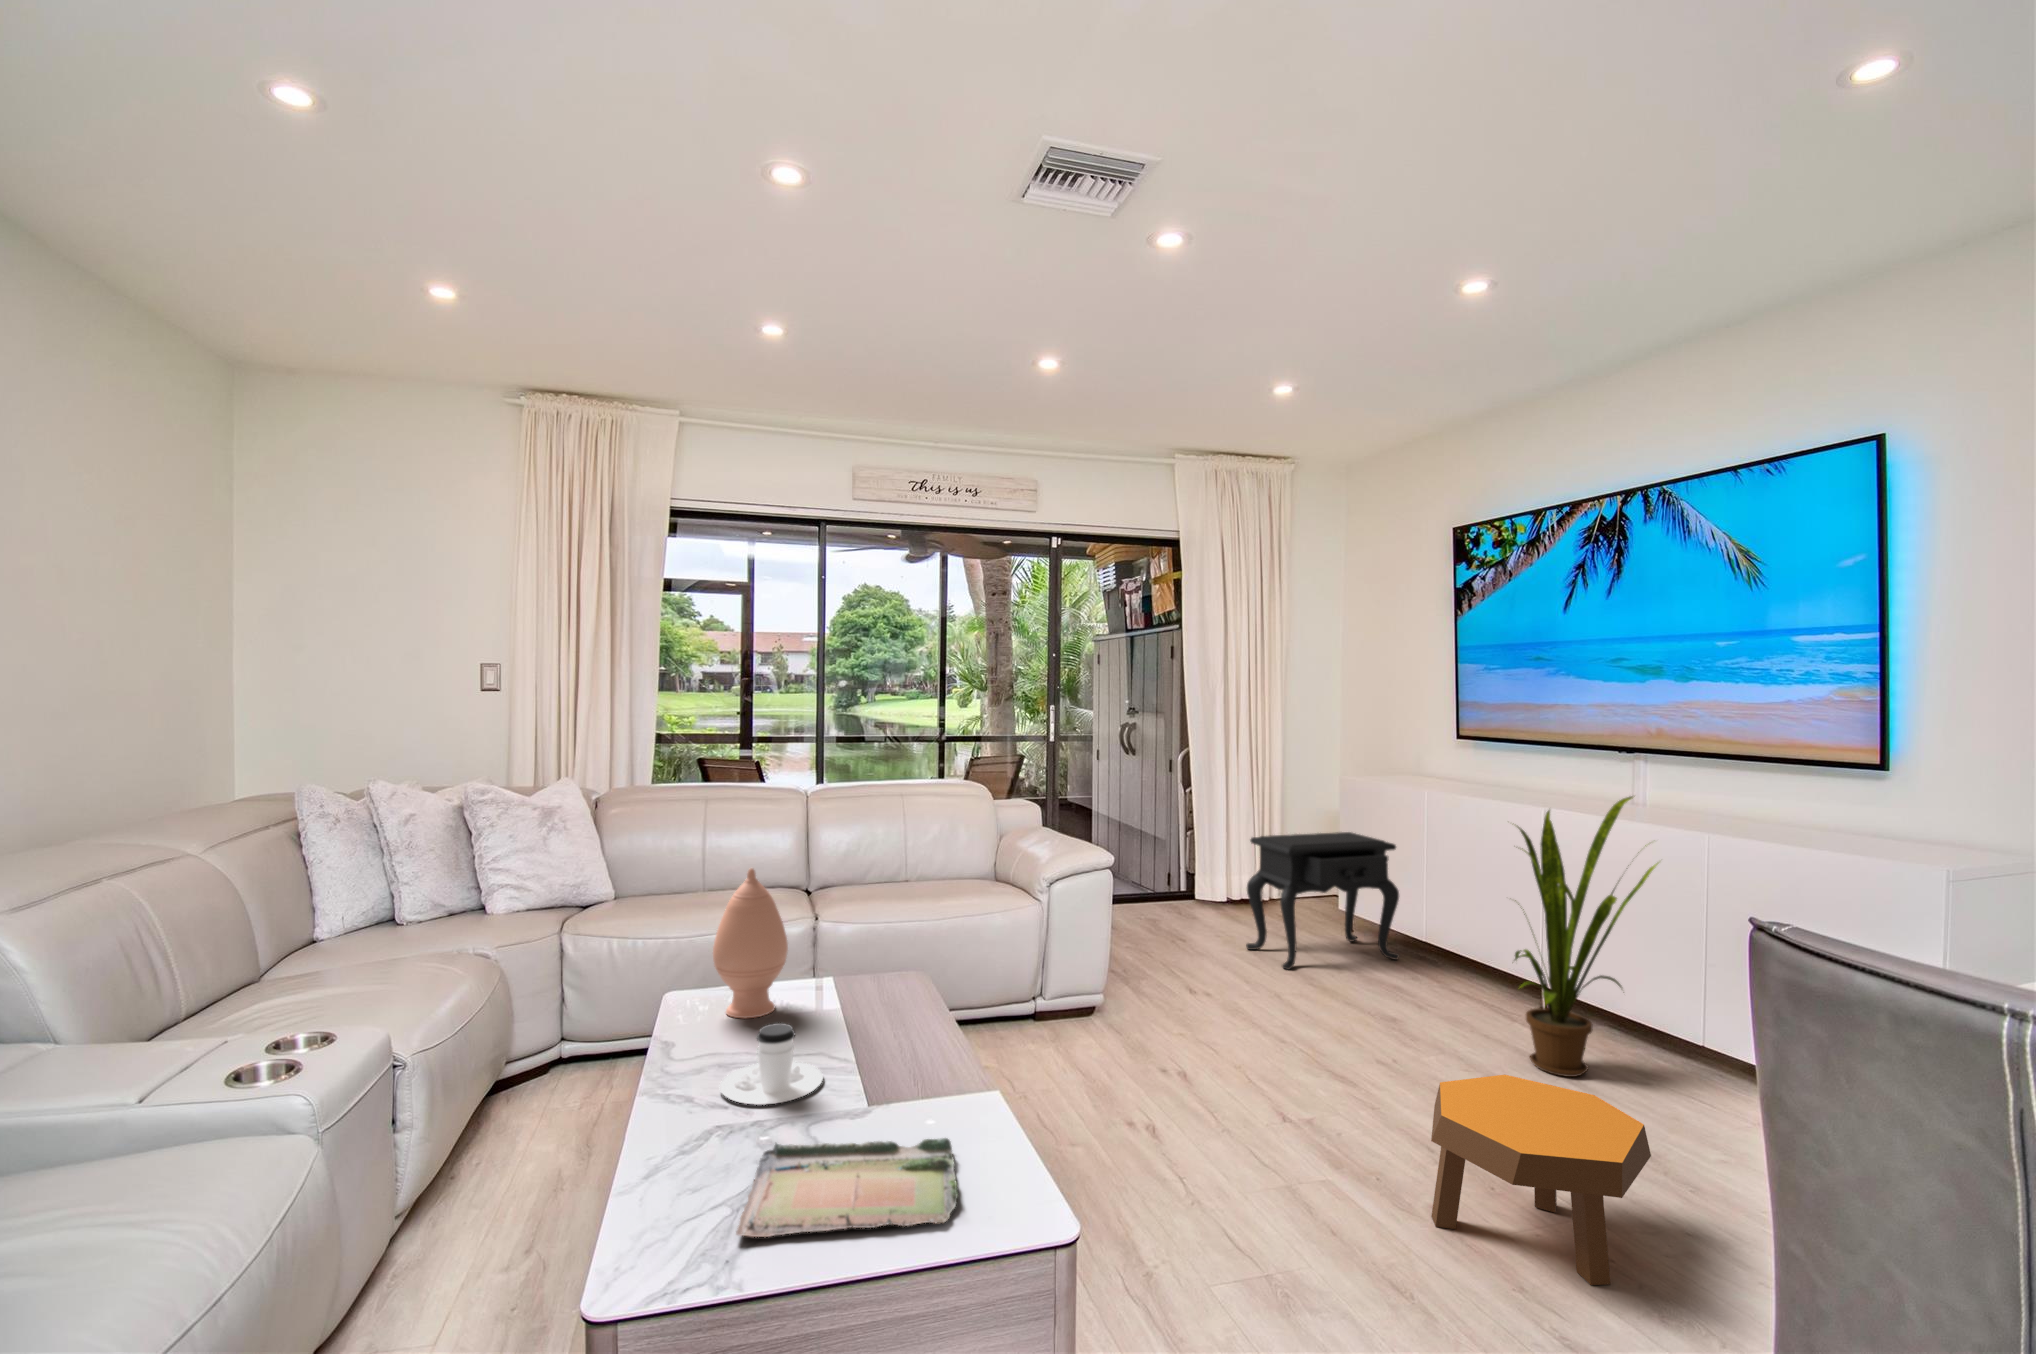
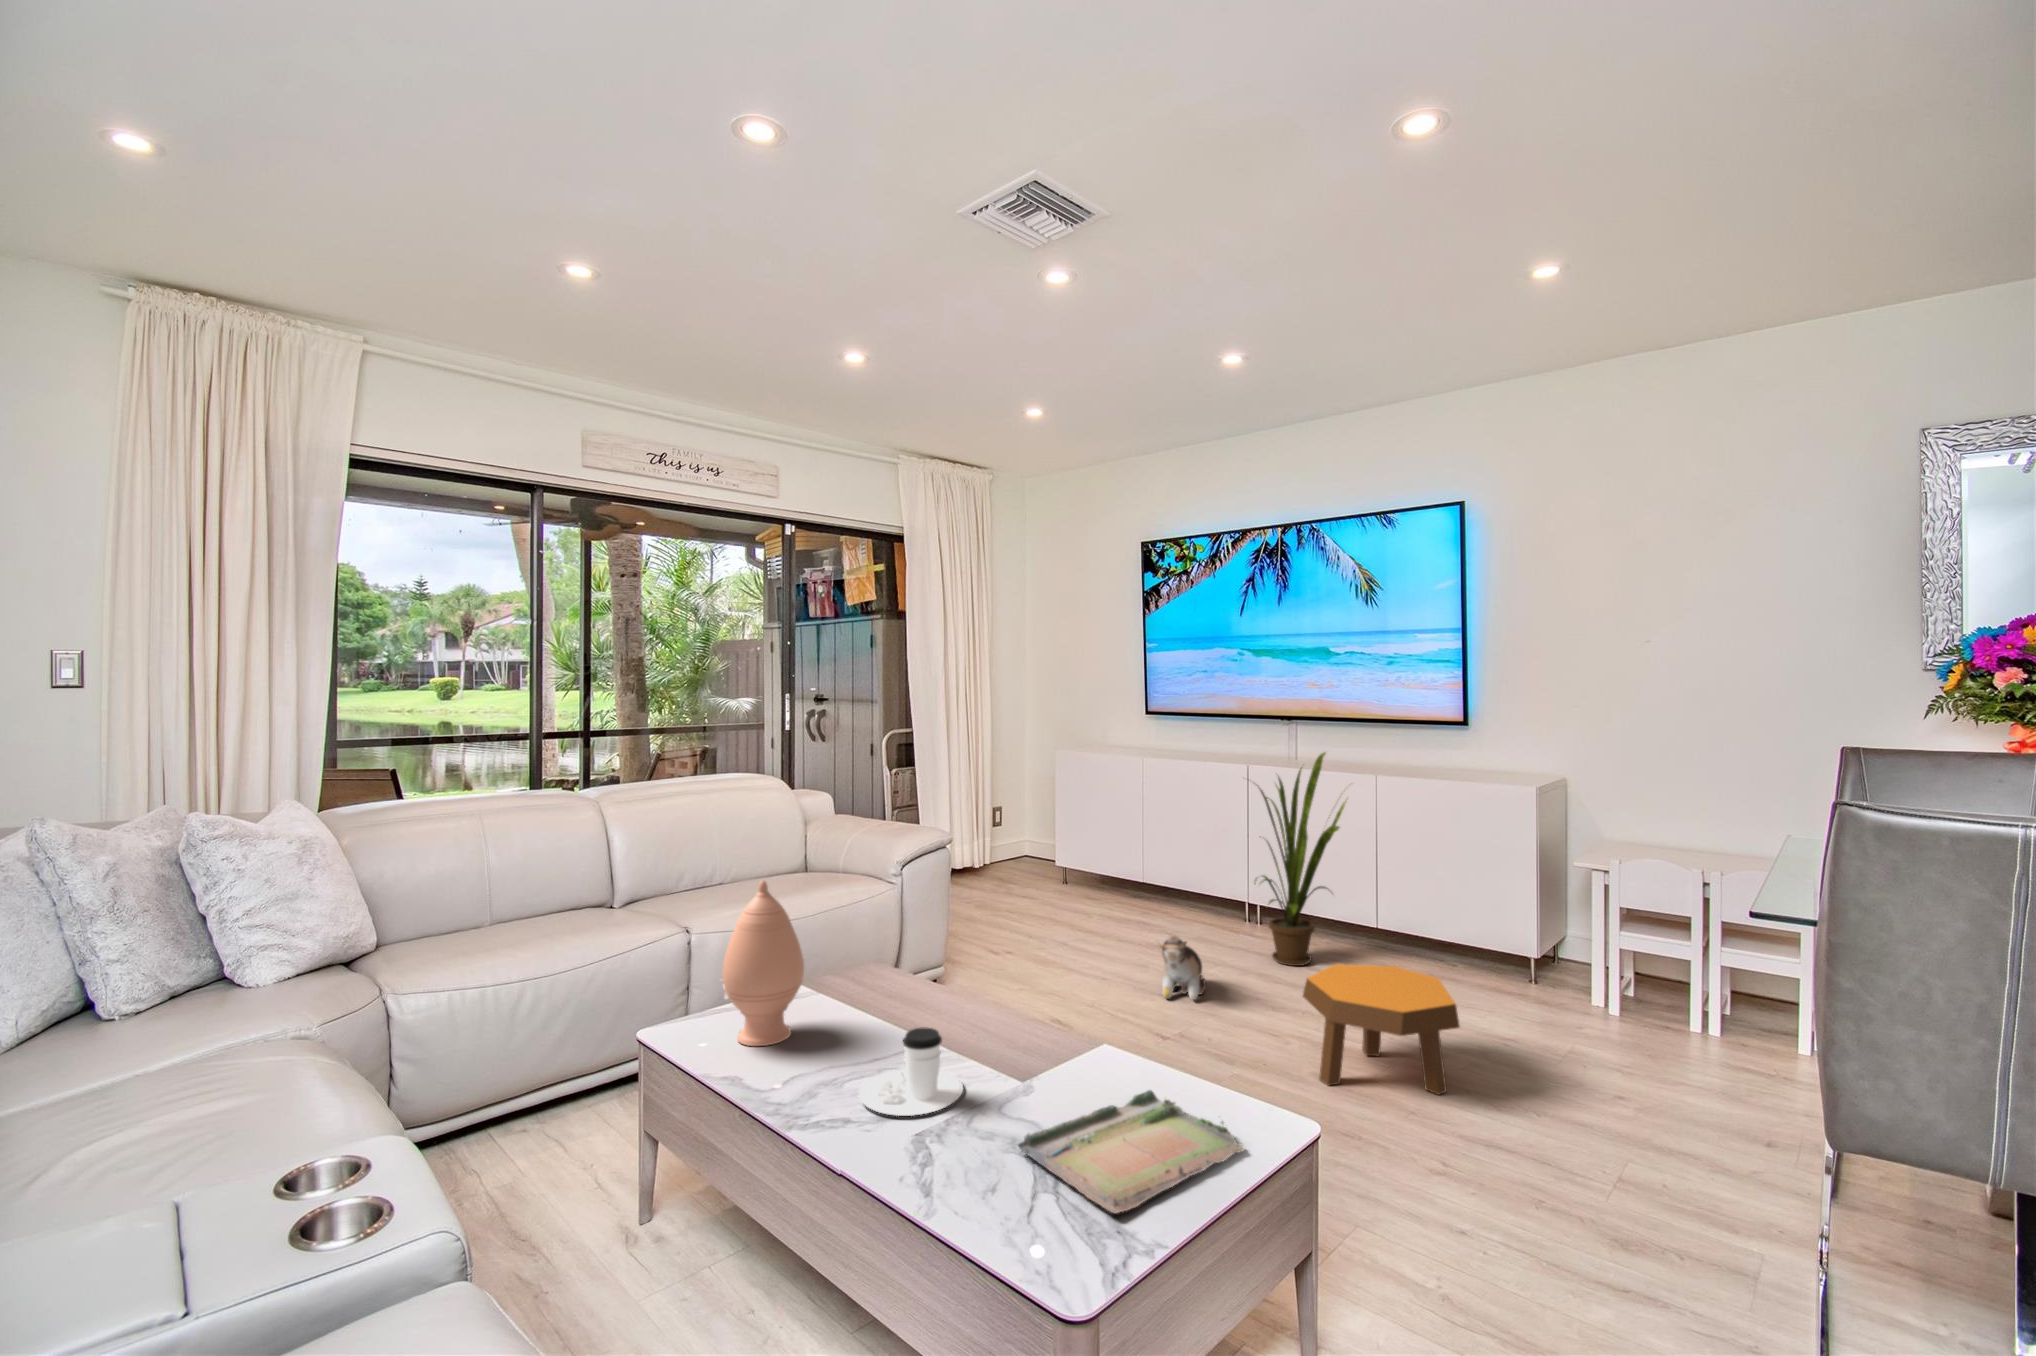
side table: present [1246,832,1400,970] -> none [1002,800,1122,924]
plush toy: none [1313,1002,1404,1085] -> present [1161,936,1206,1000]

